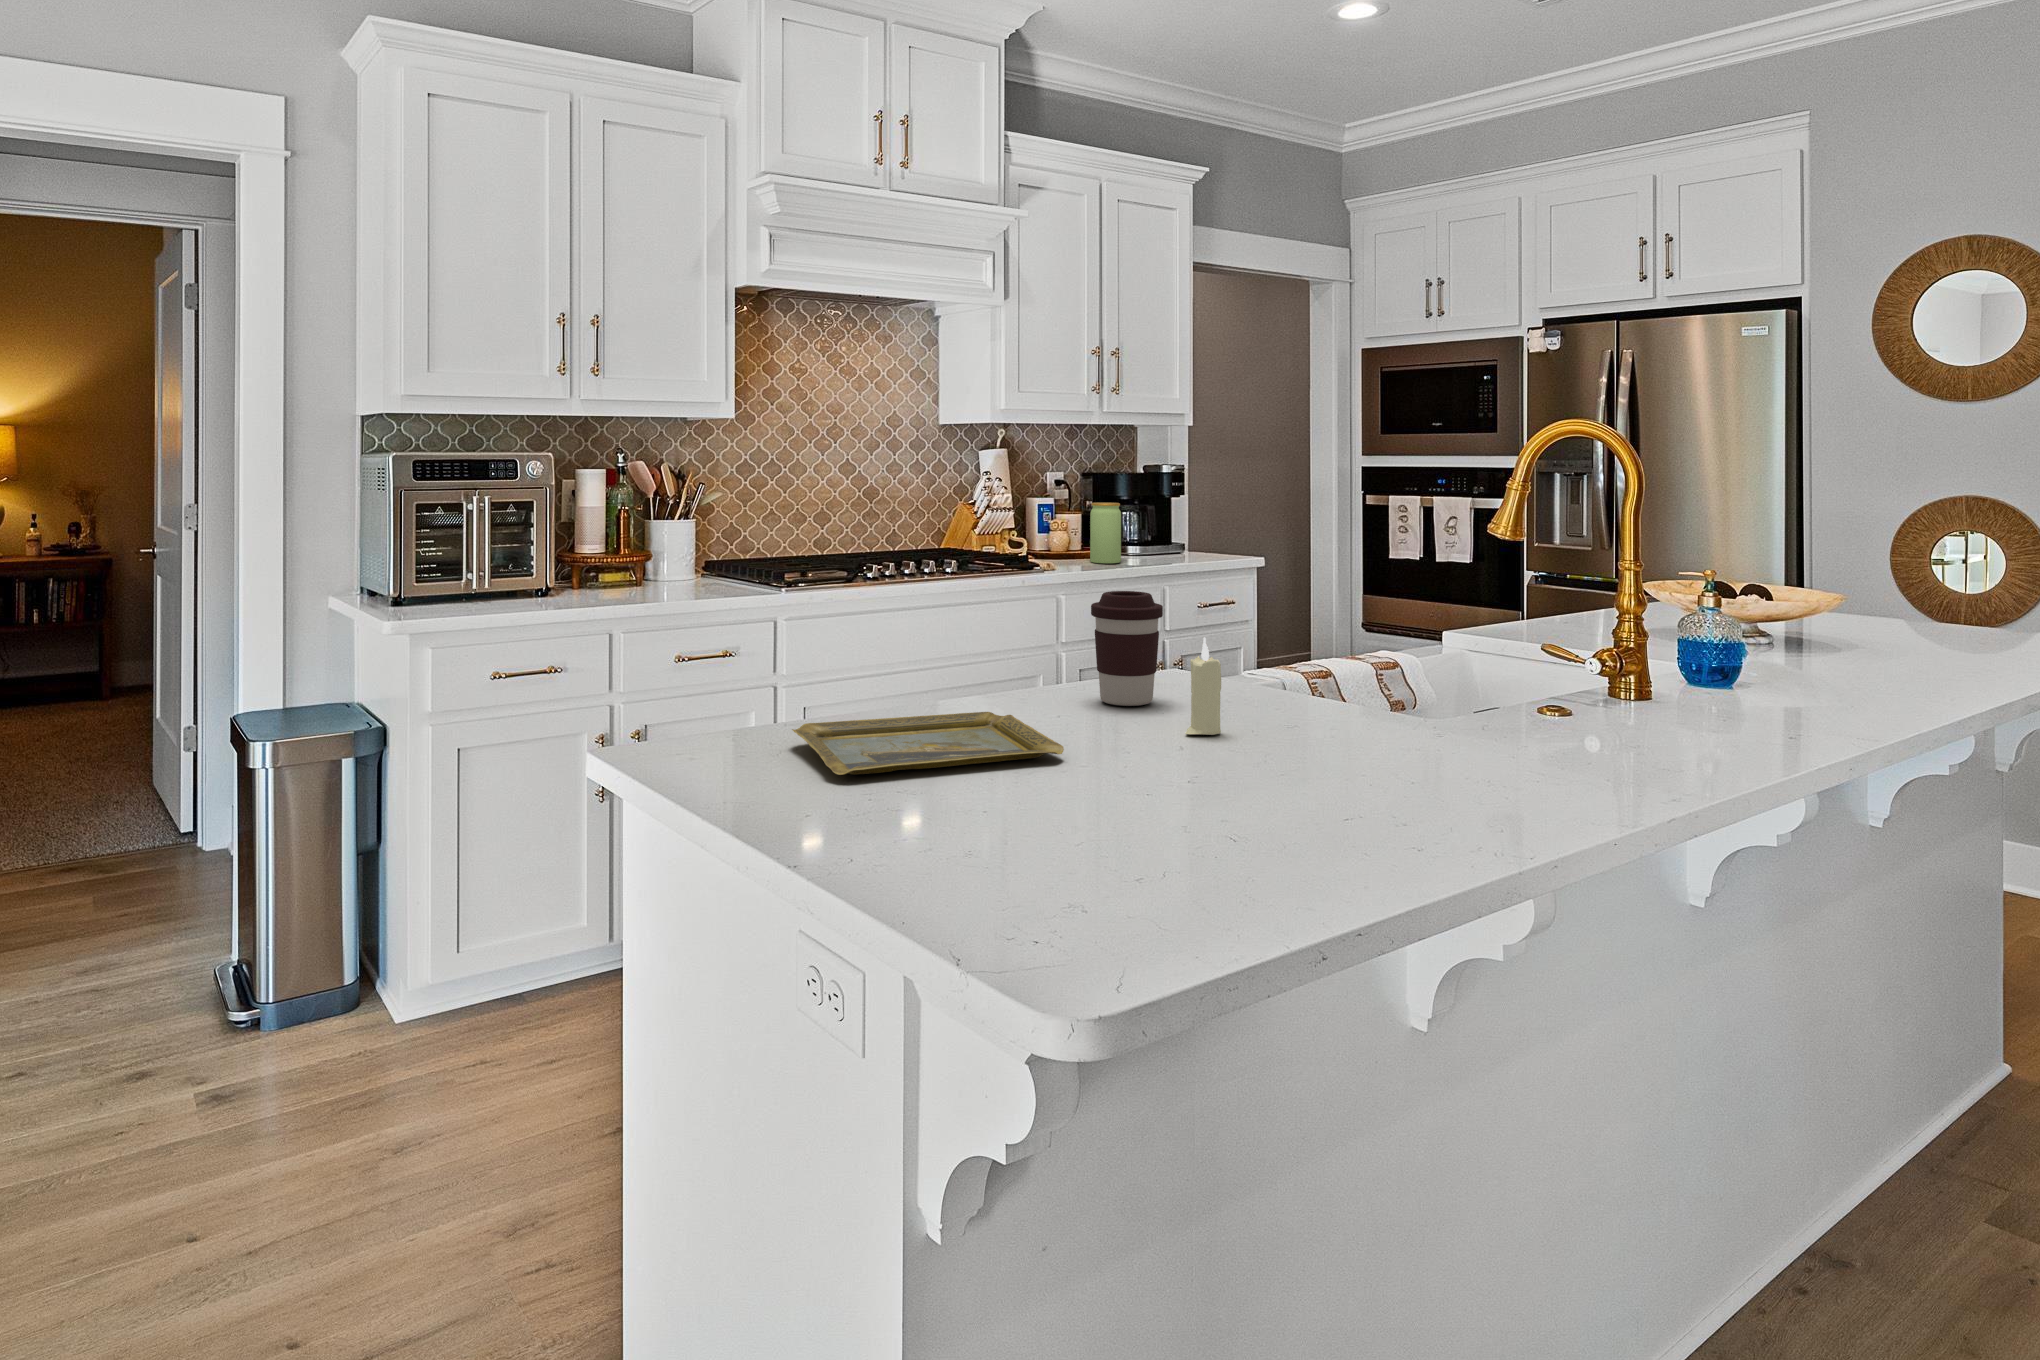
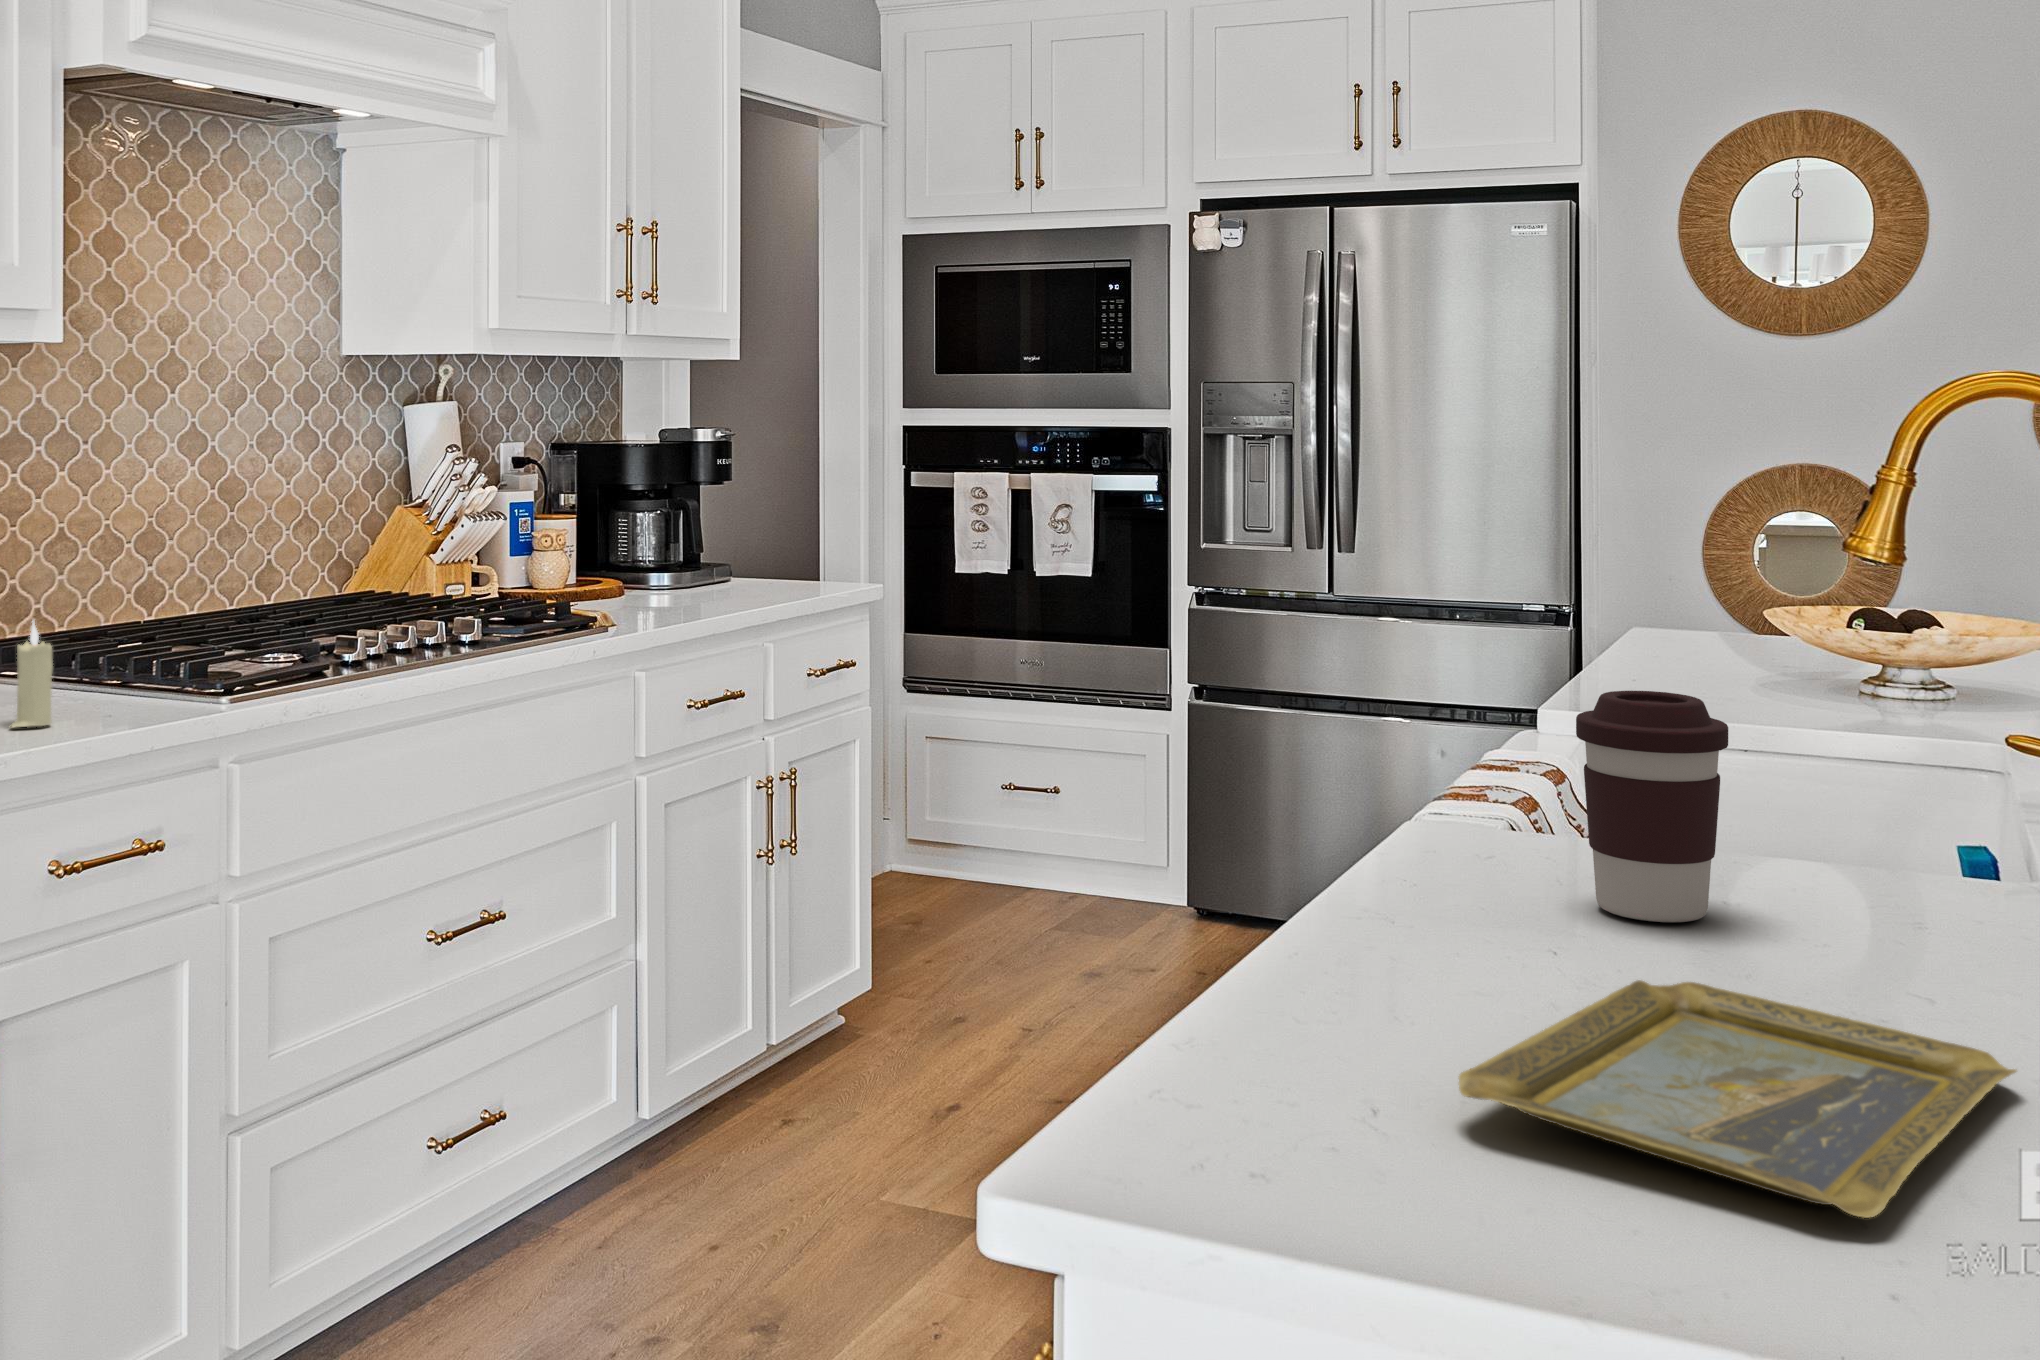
jar: present [1090,503,1121,563] -> none [648,496,702,605]
candle: present [1186,637,1221,735] -> present [11,620,53,728]

